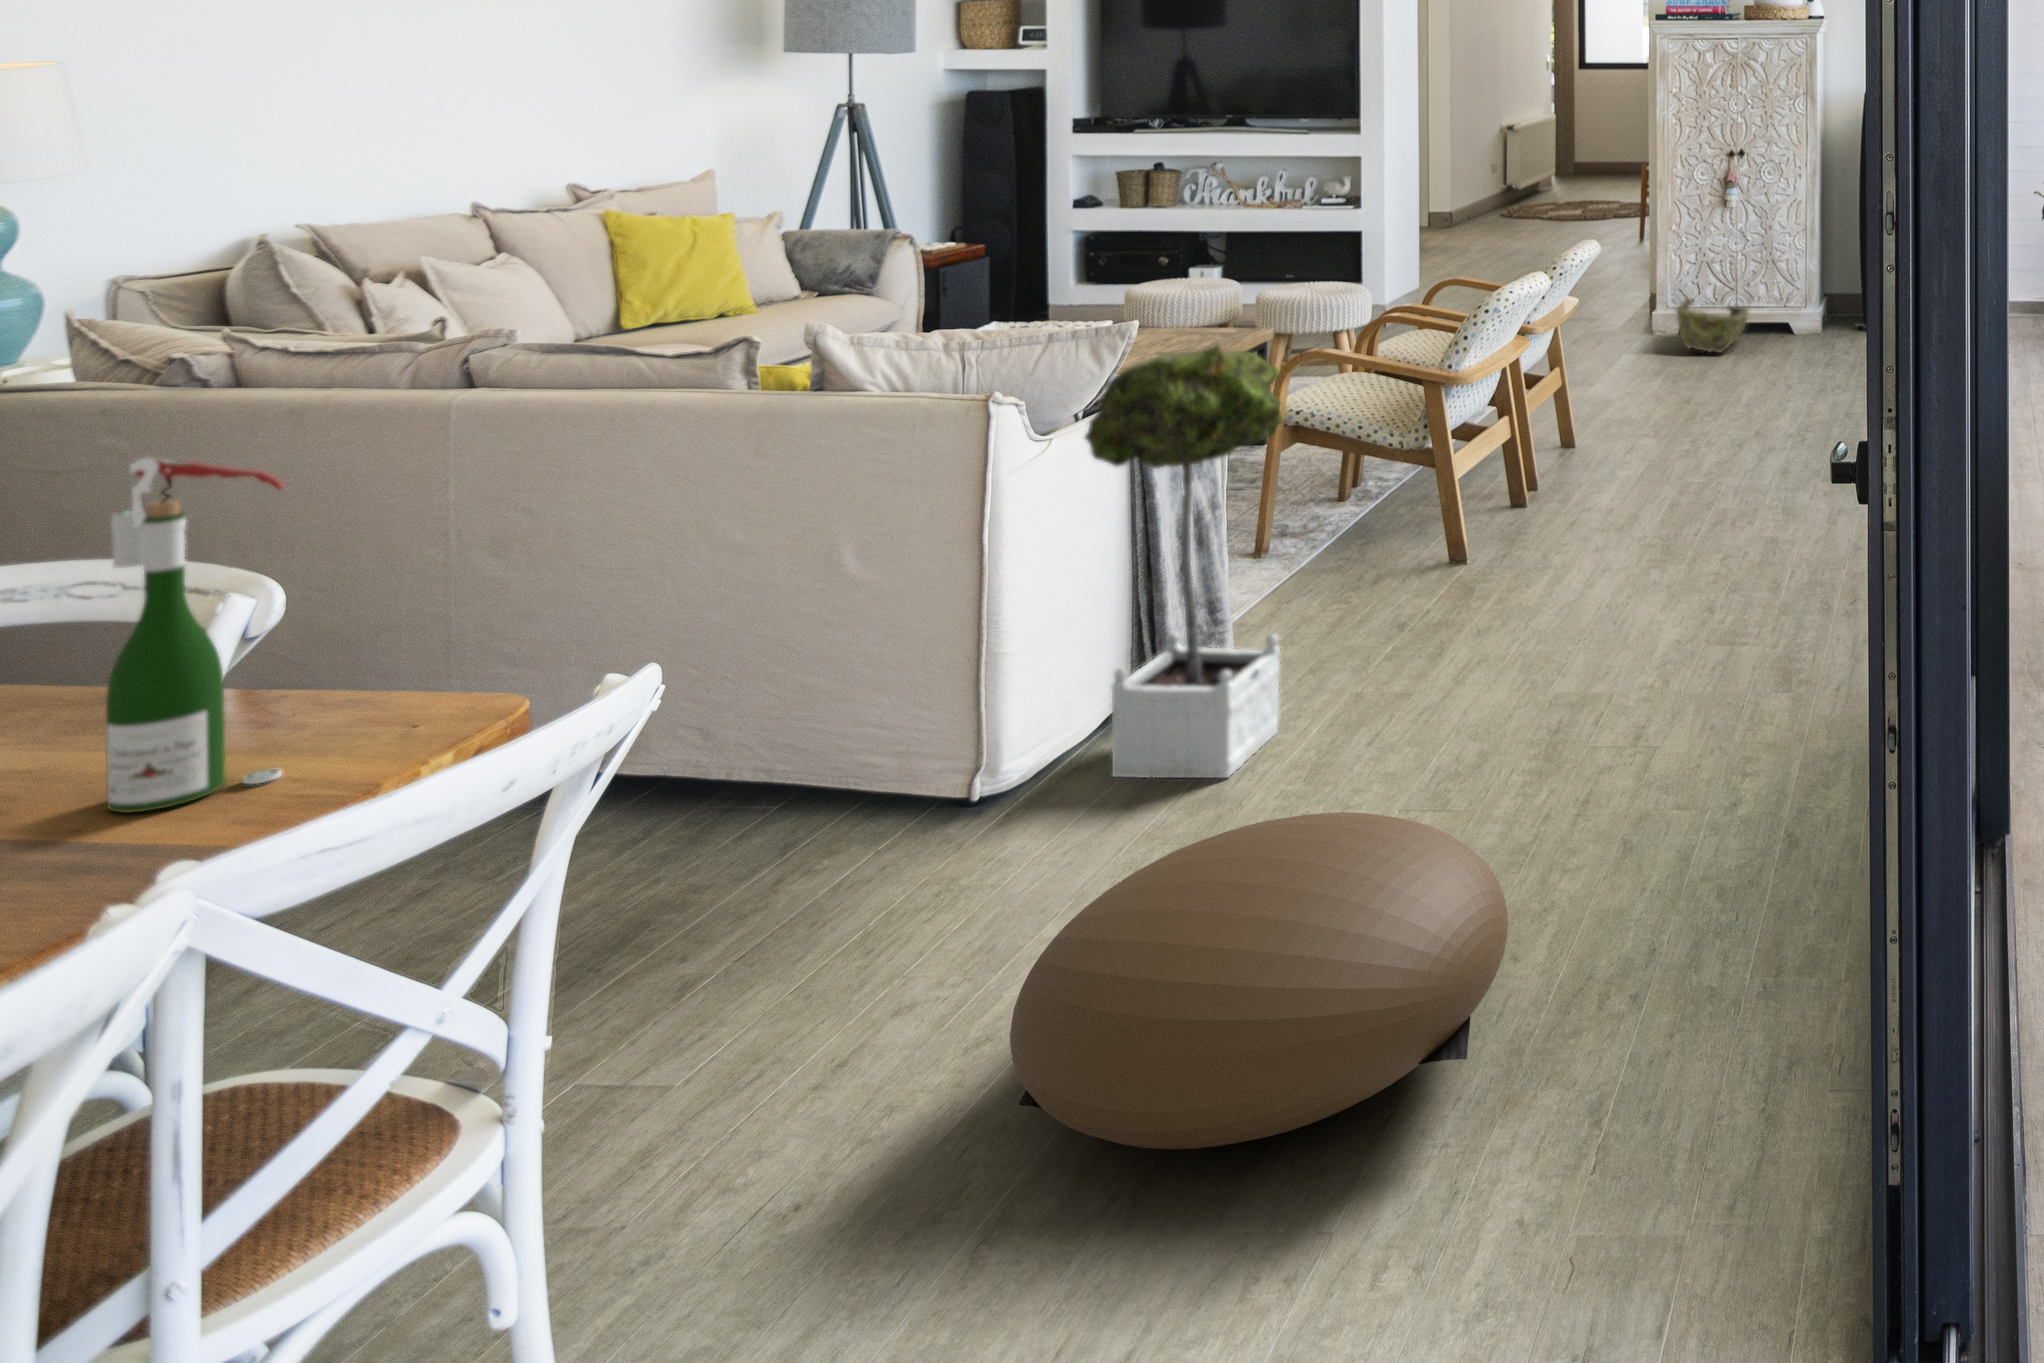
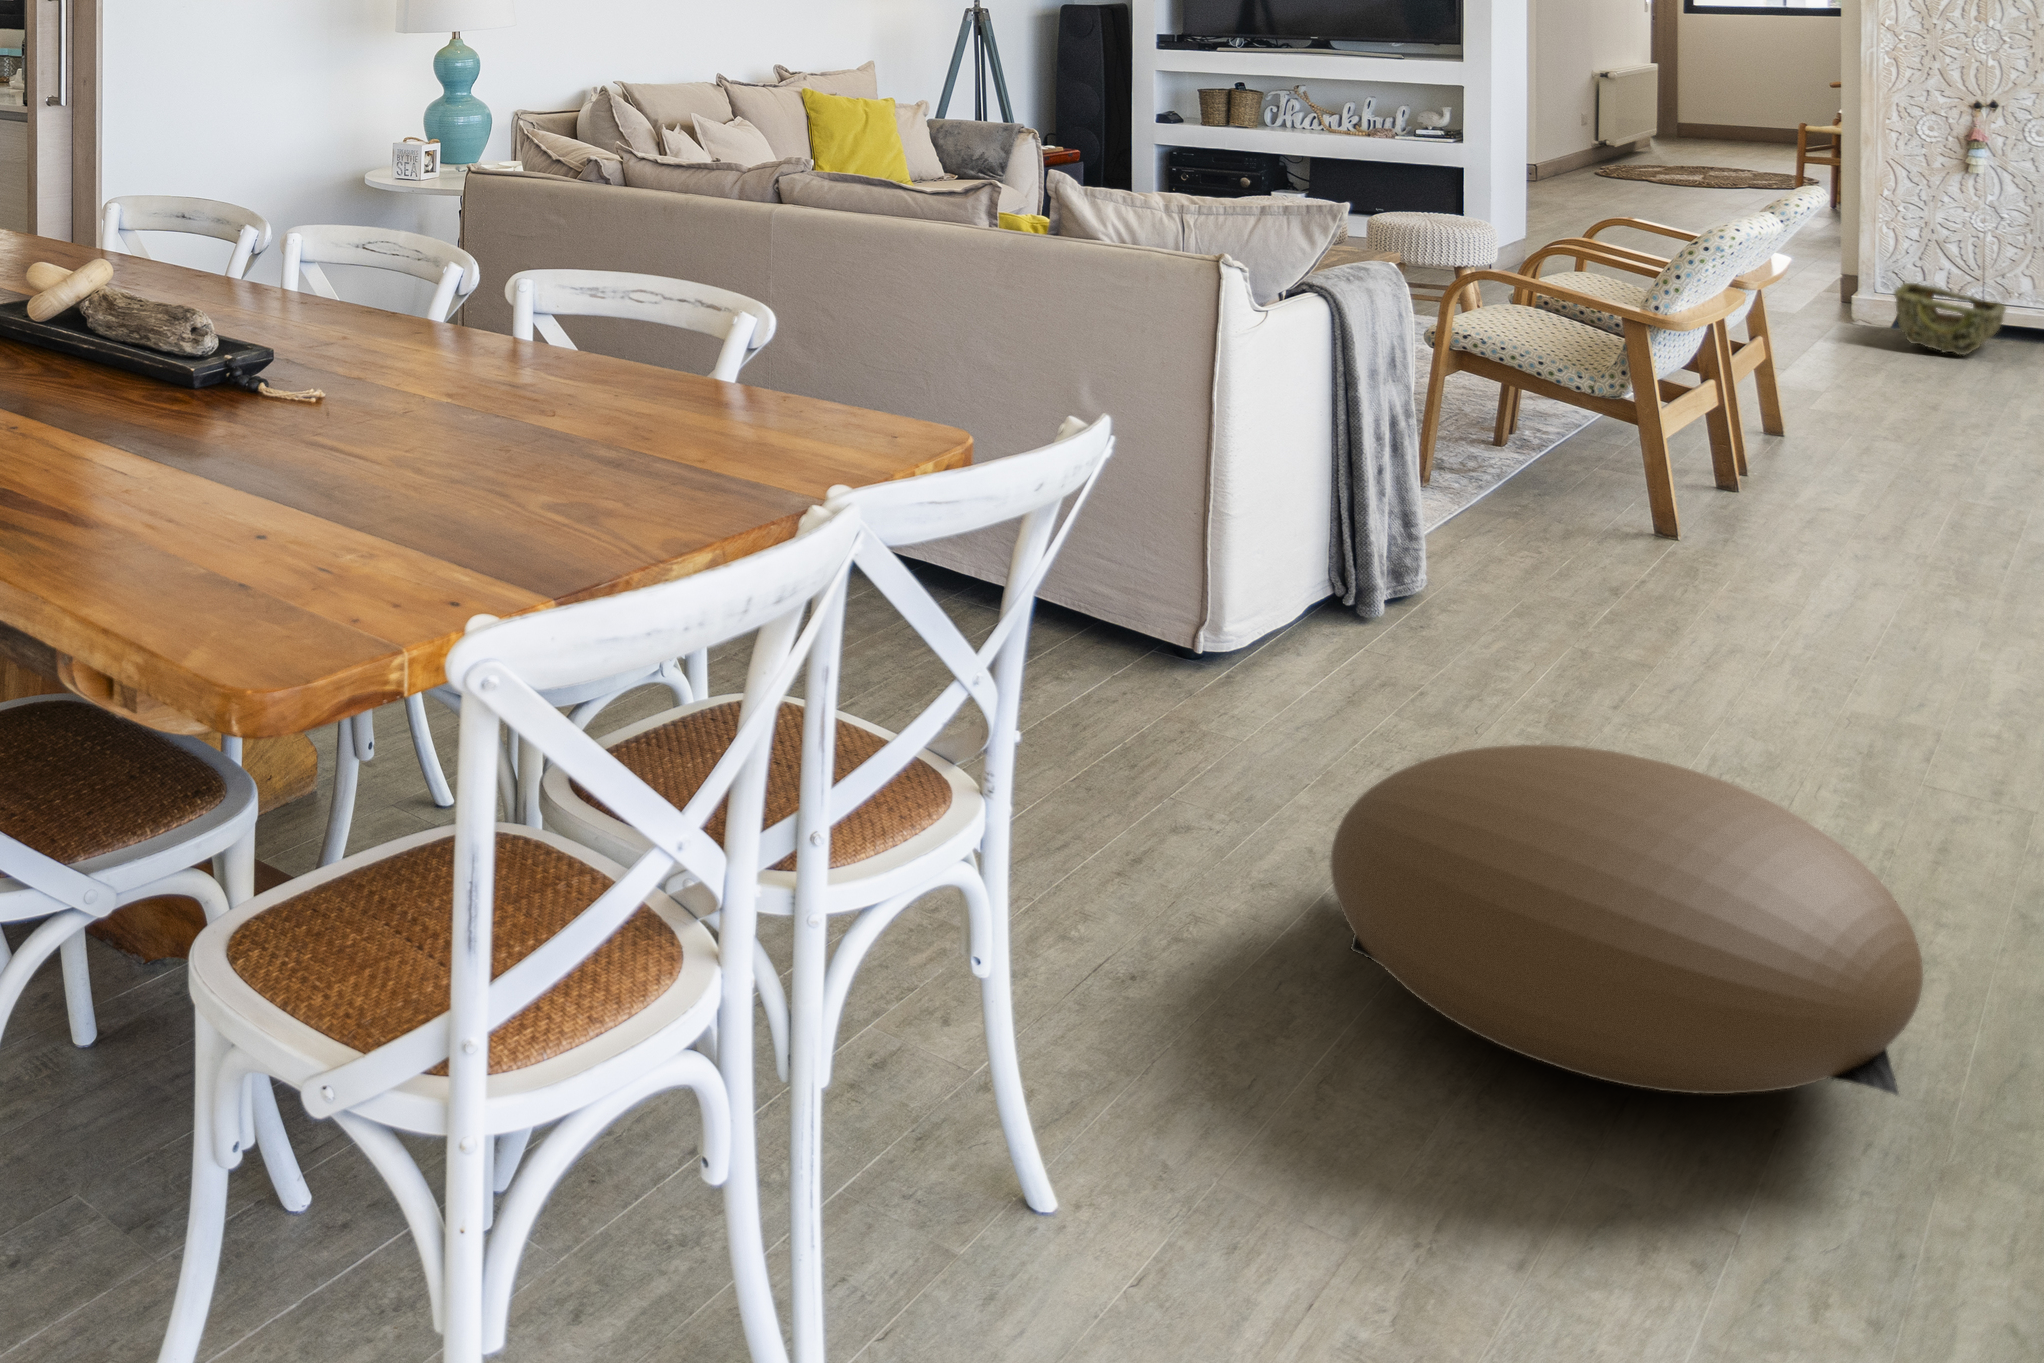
potted tree: present [1085,344,1283,778] -> none [1307,233,1519,697]
wine bottle: present [106,456,285,813] -> none [730,184,838,462]

